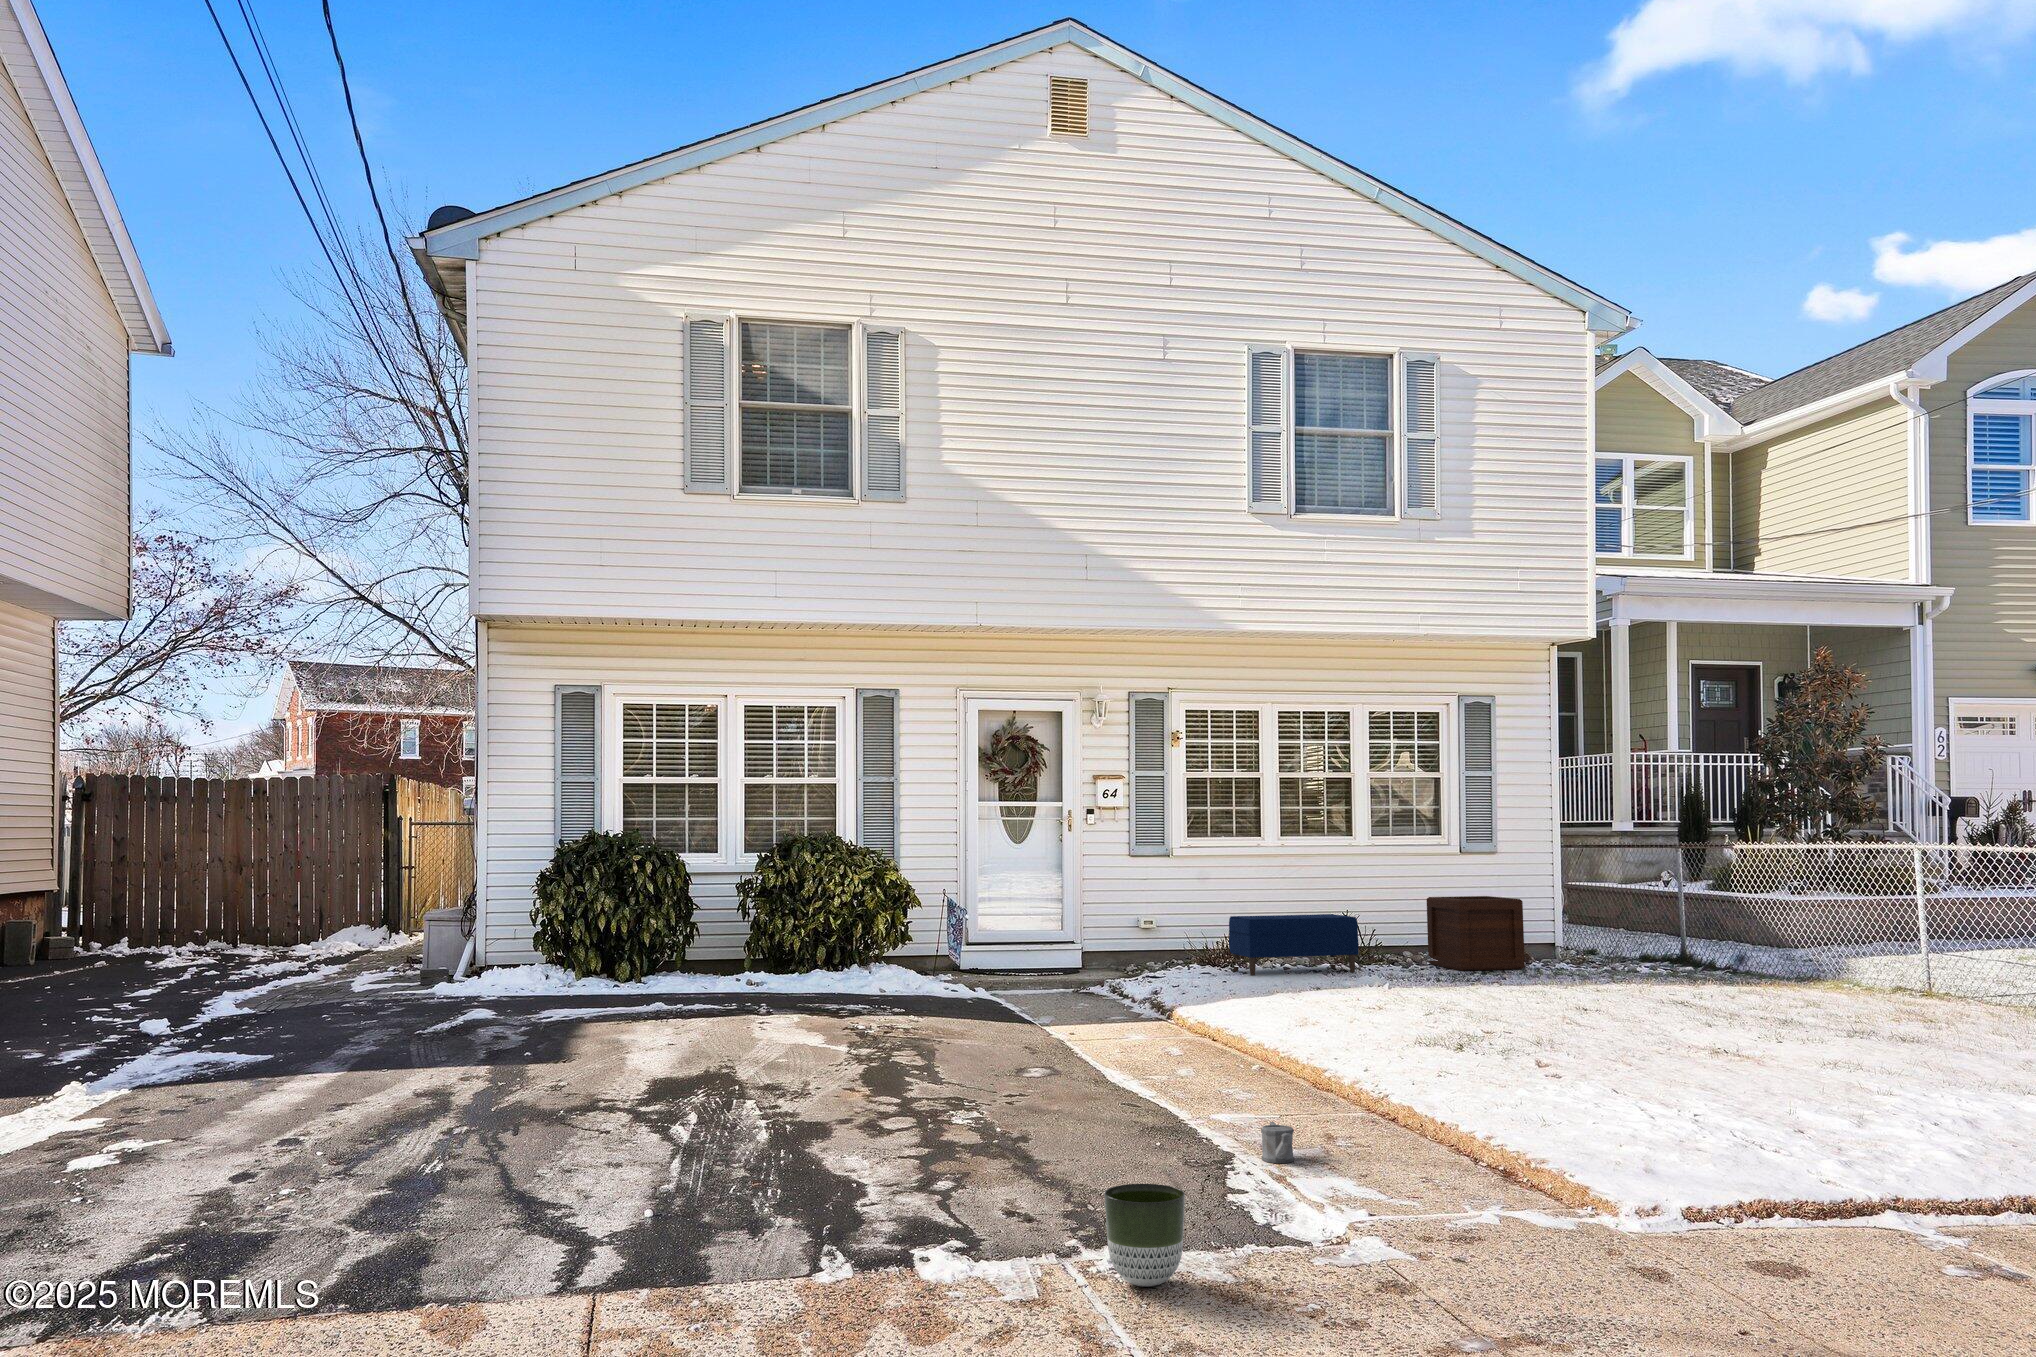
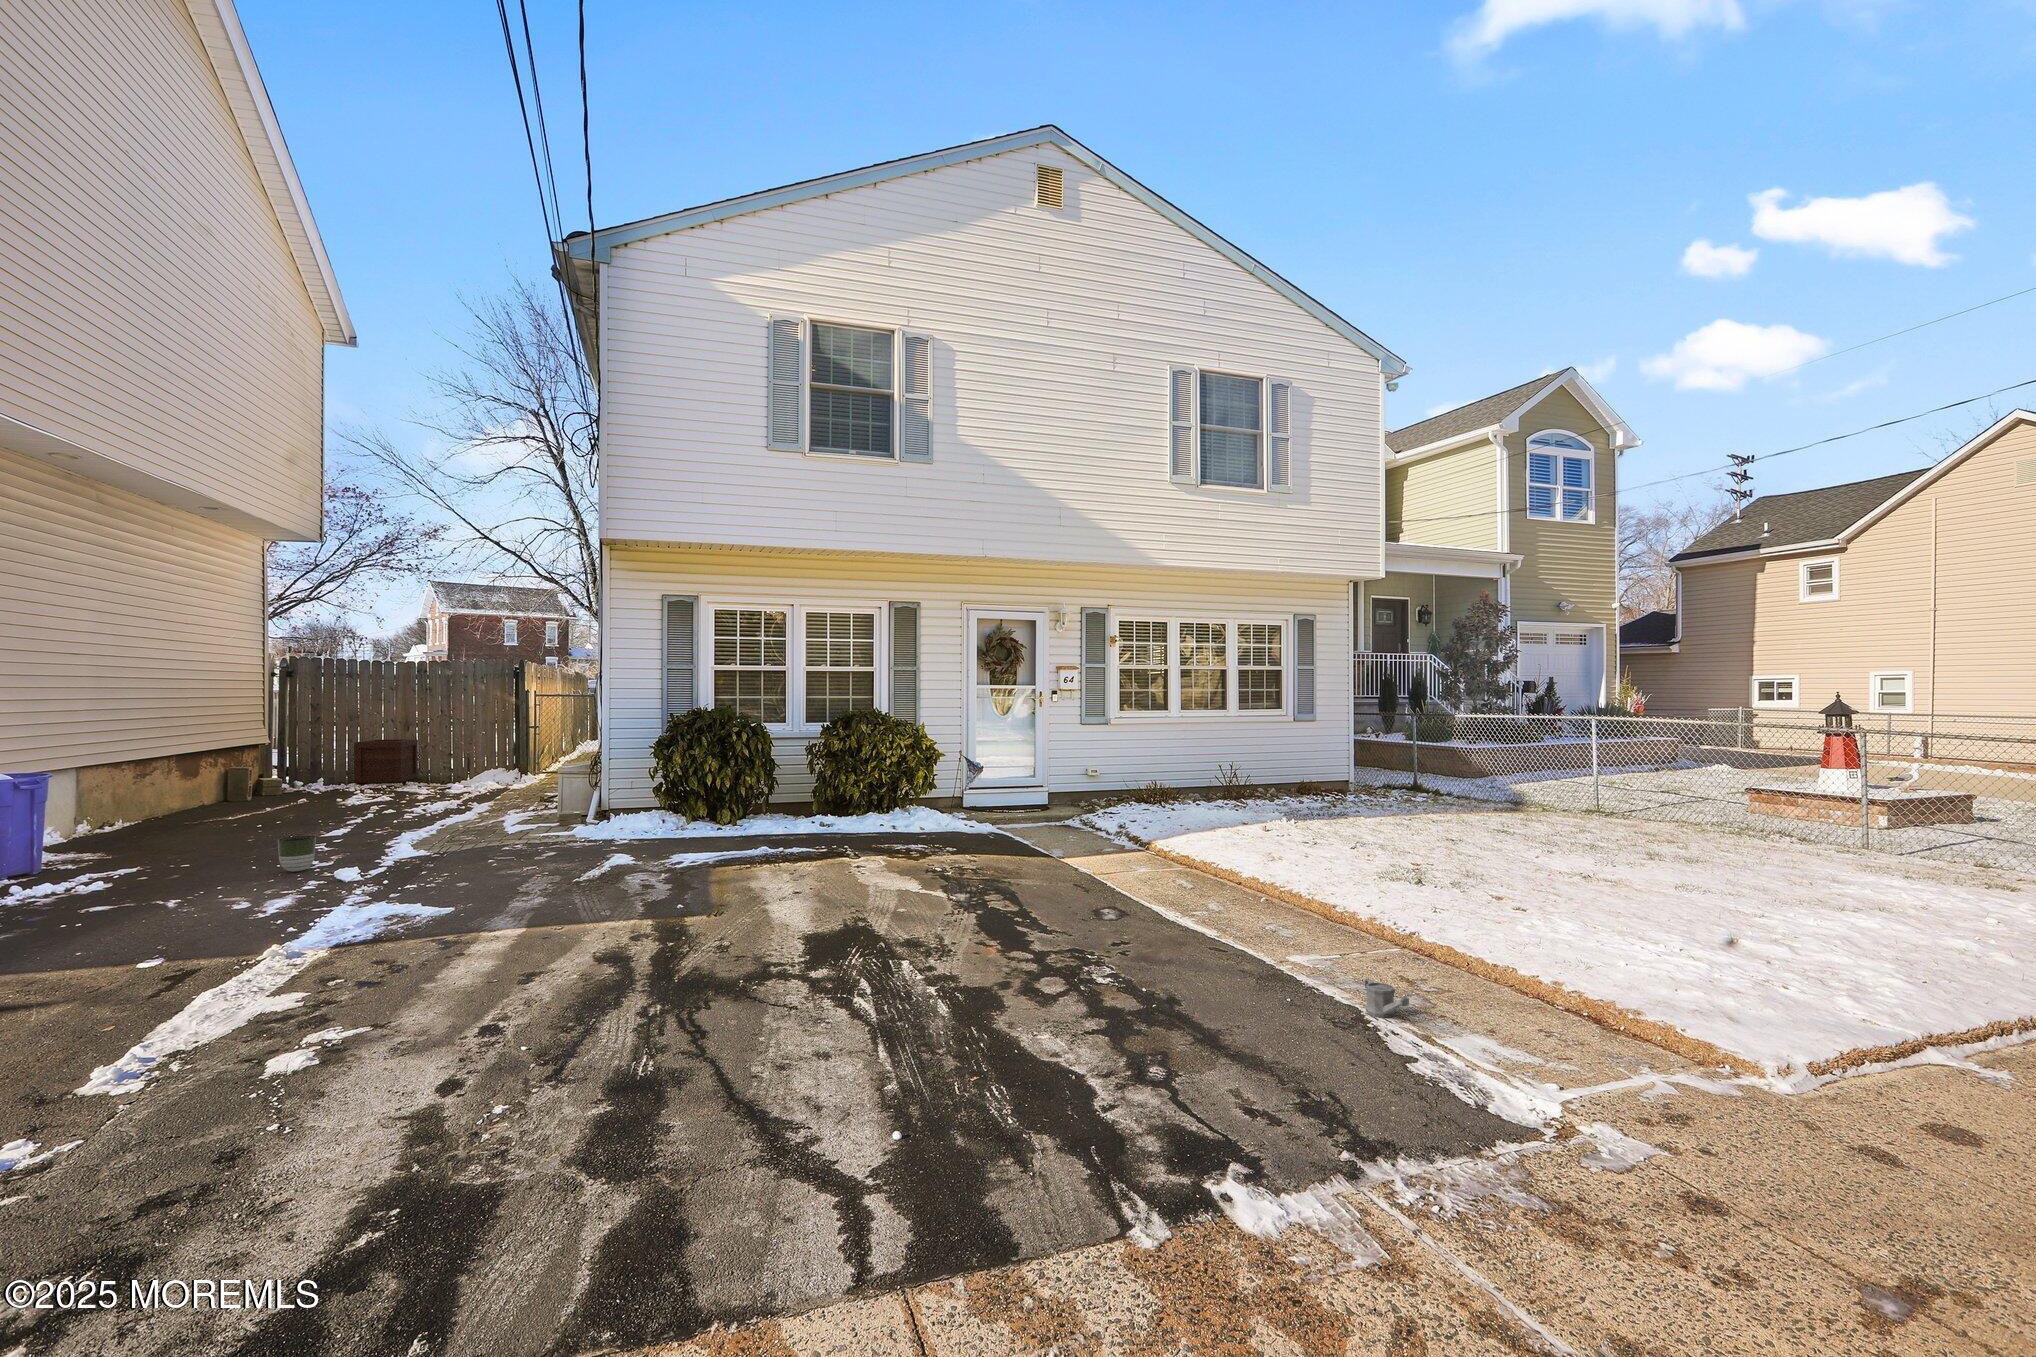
wooden crate: present [1427,896,1525,971] -> present [354,739,418,784]
bench: present [1229,914,1358,975] -> none [1145,762,1233,806]
planter: present [1105,1184,1185,1287] -> present [278,836,316,872]

